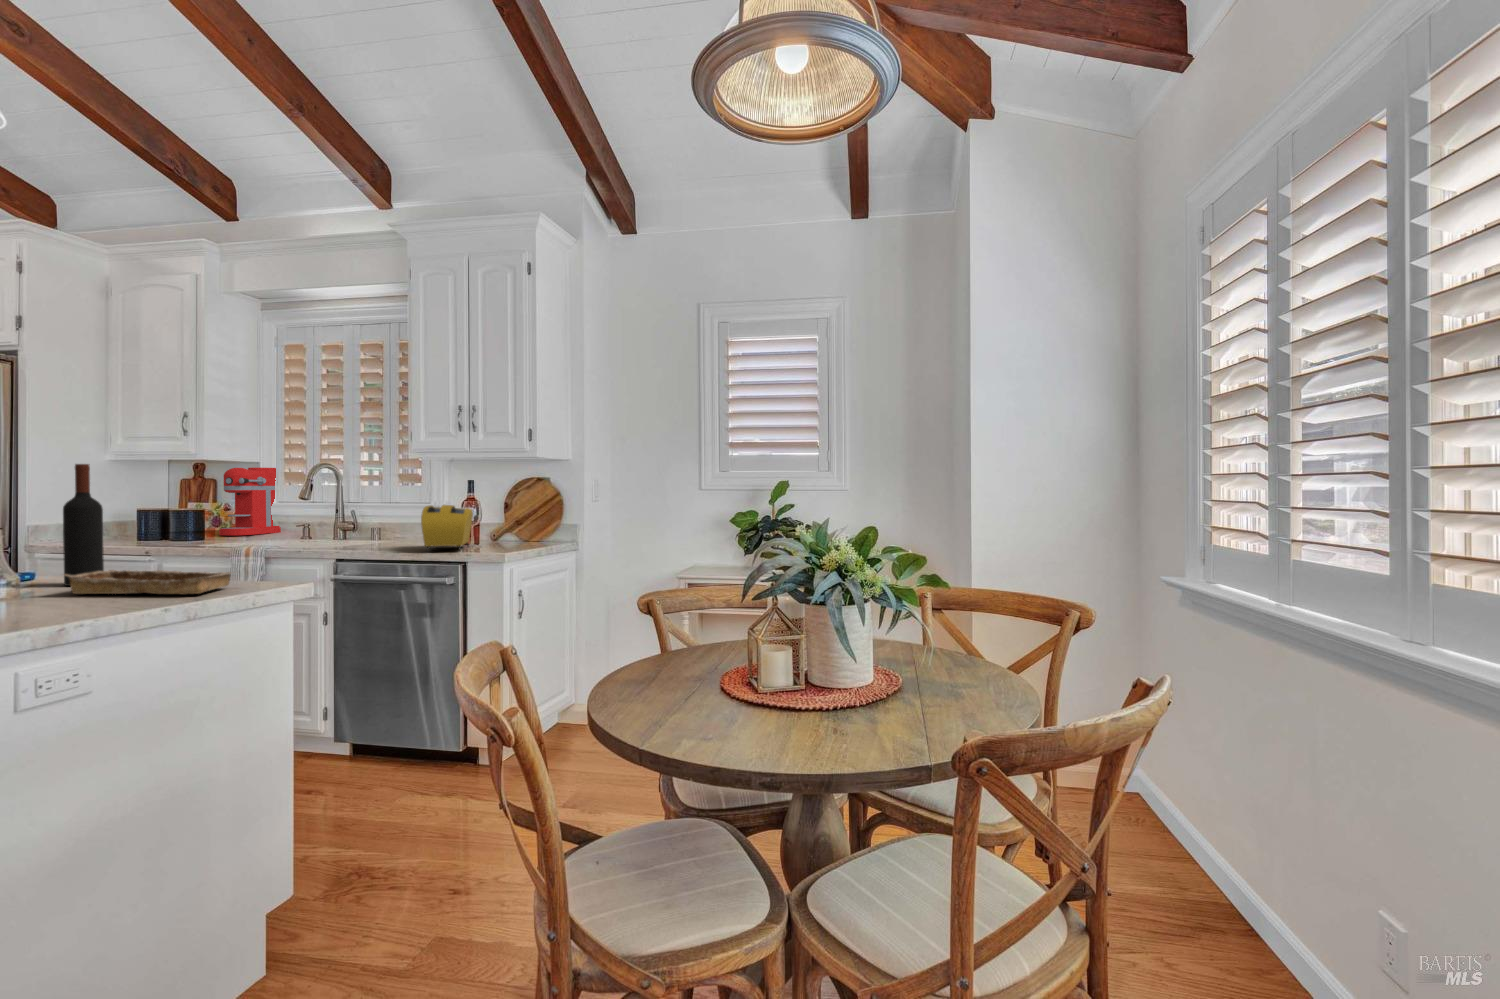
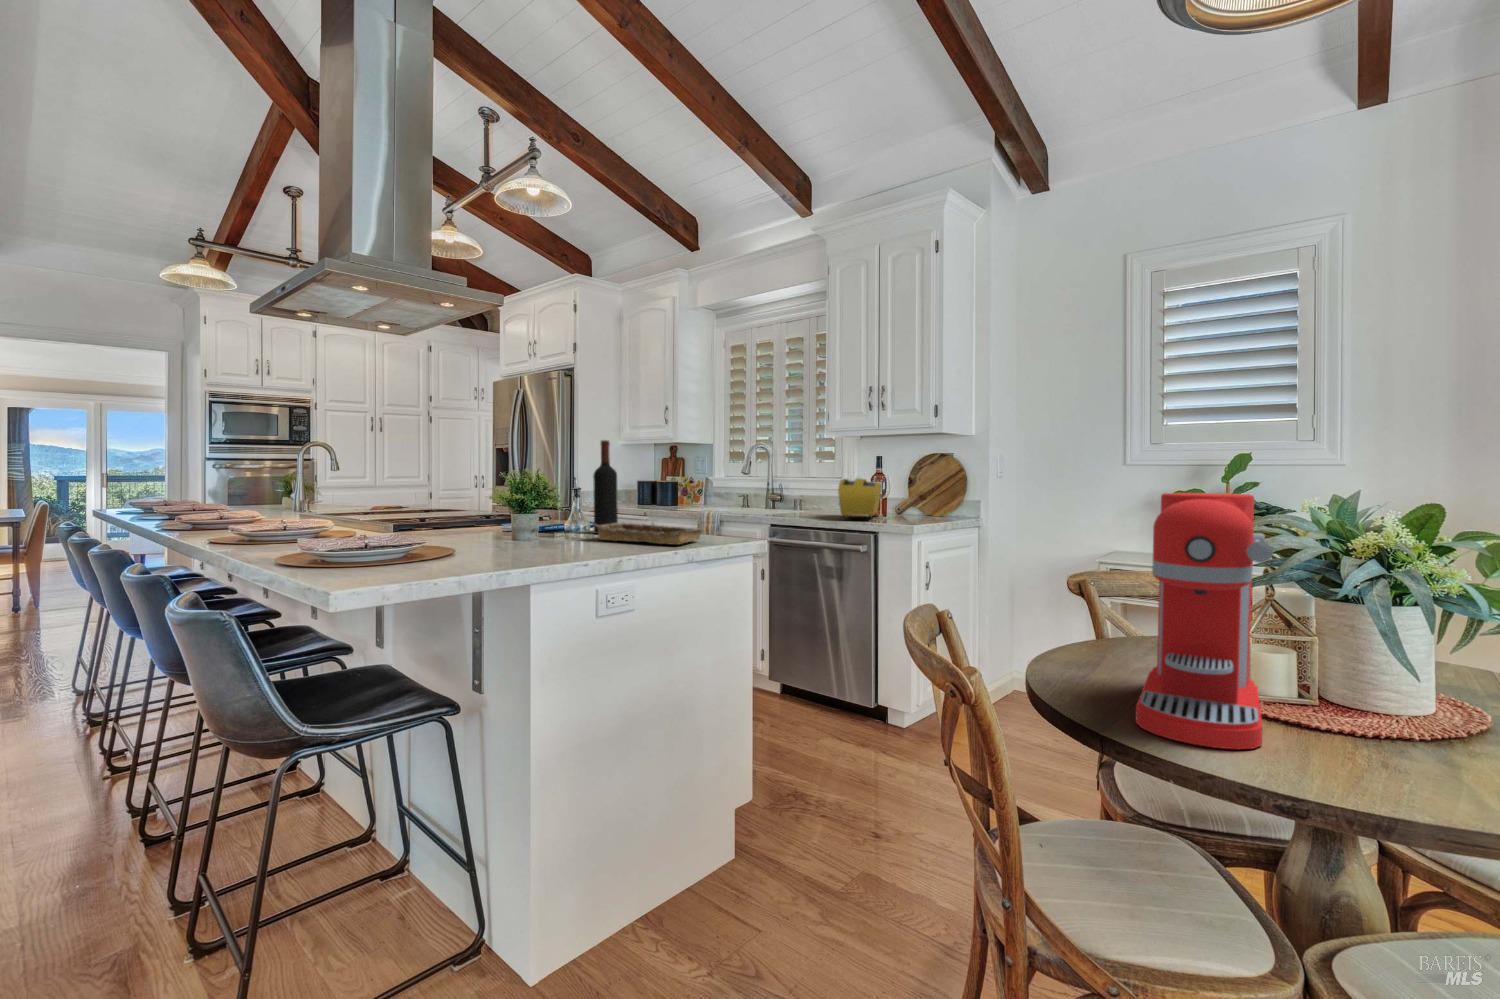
coffee maker: present [219,468,281,535] -> present [1136,493,1273,749]

